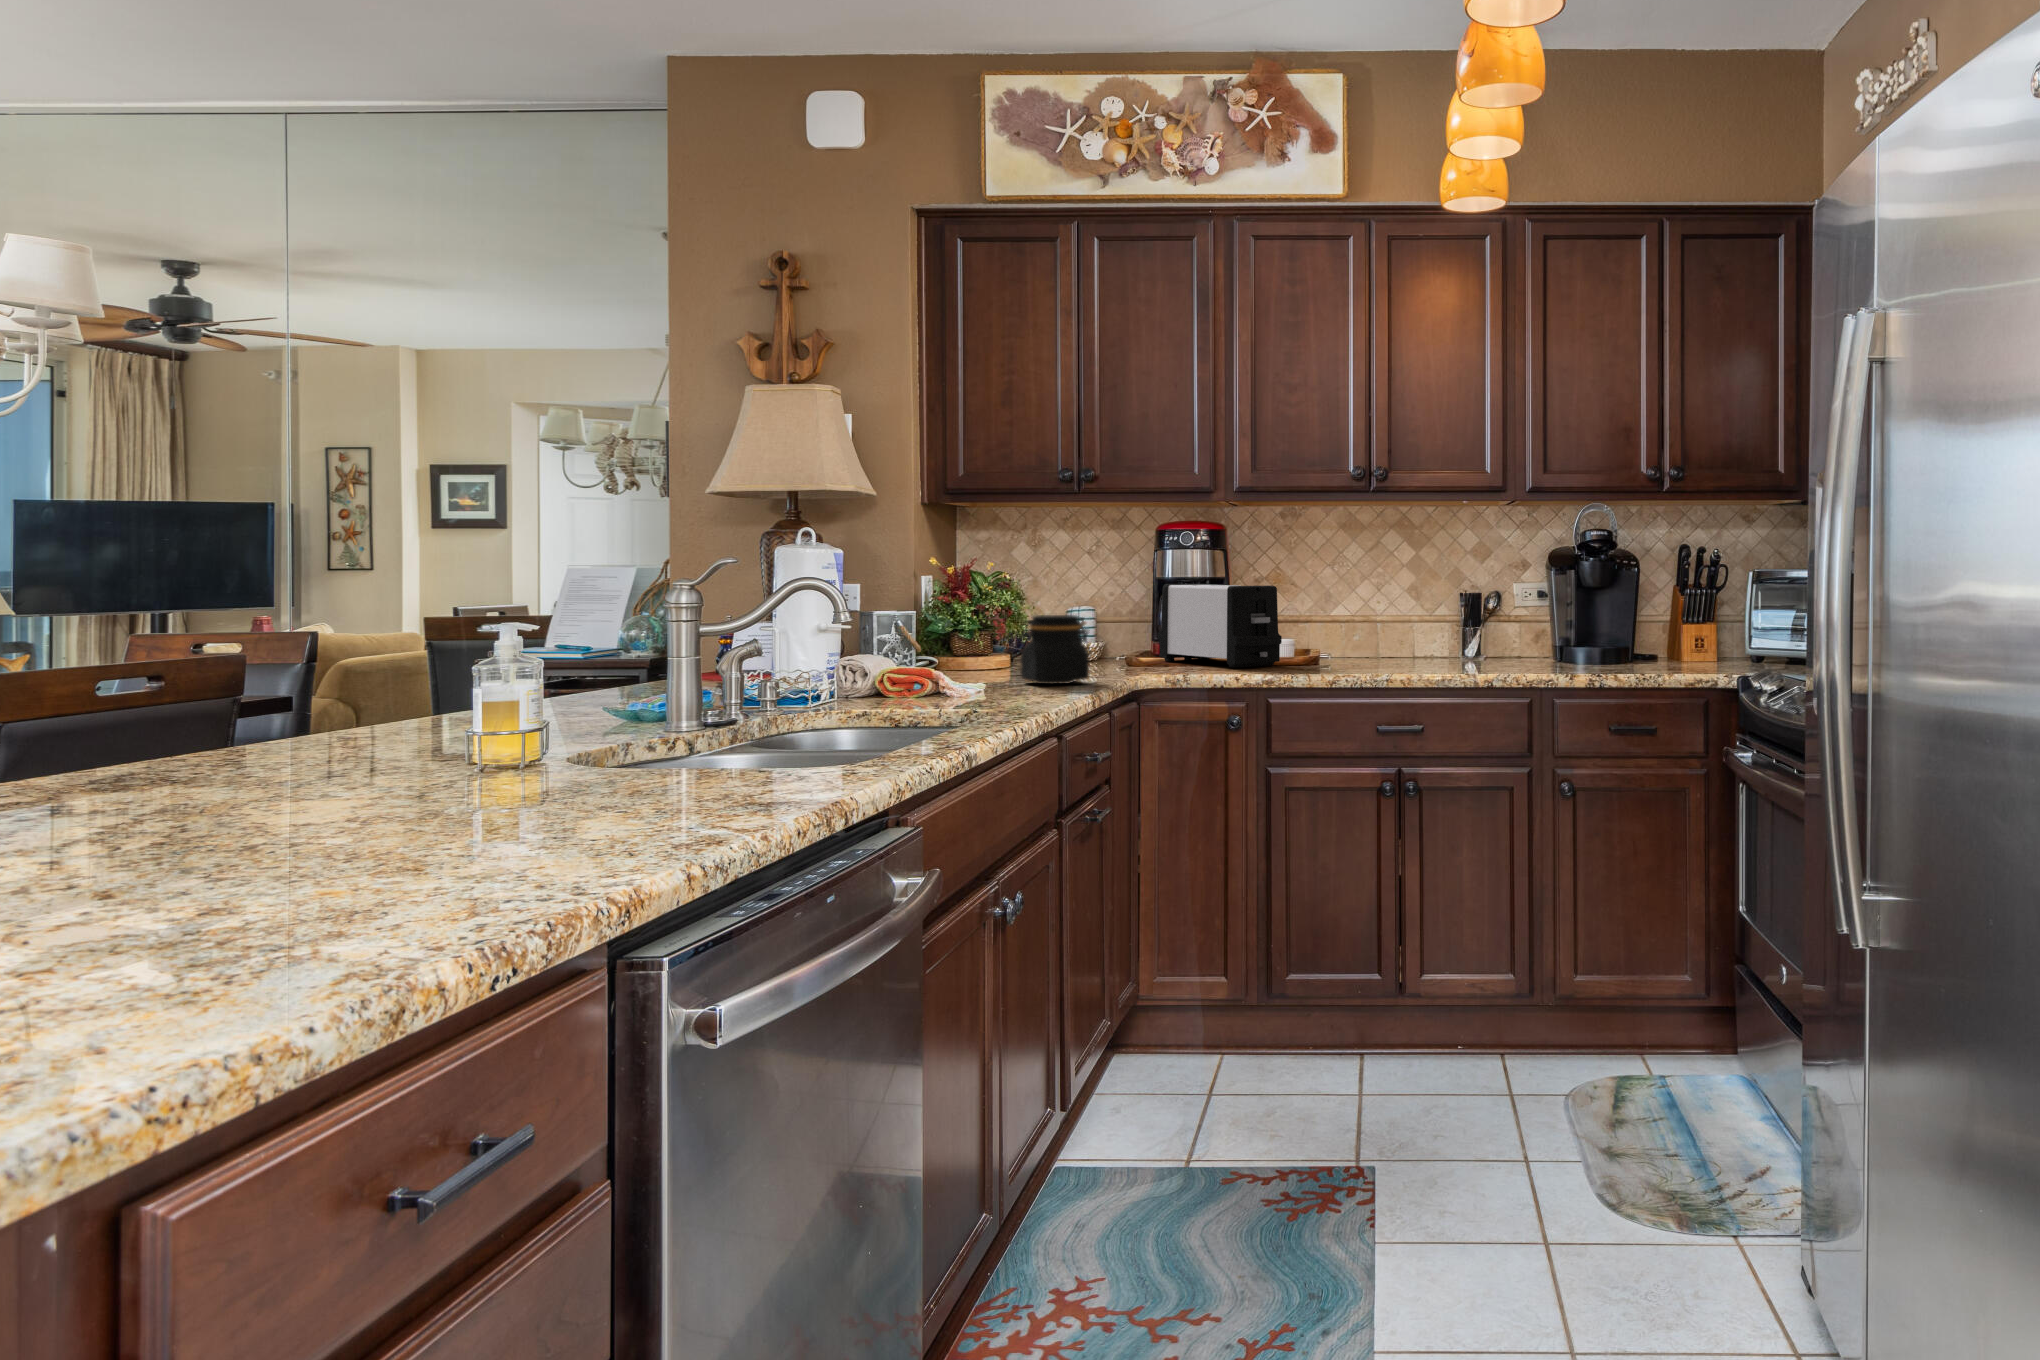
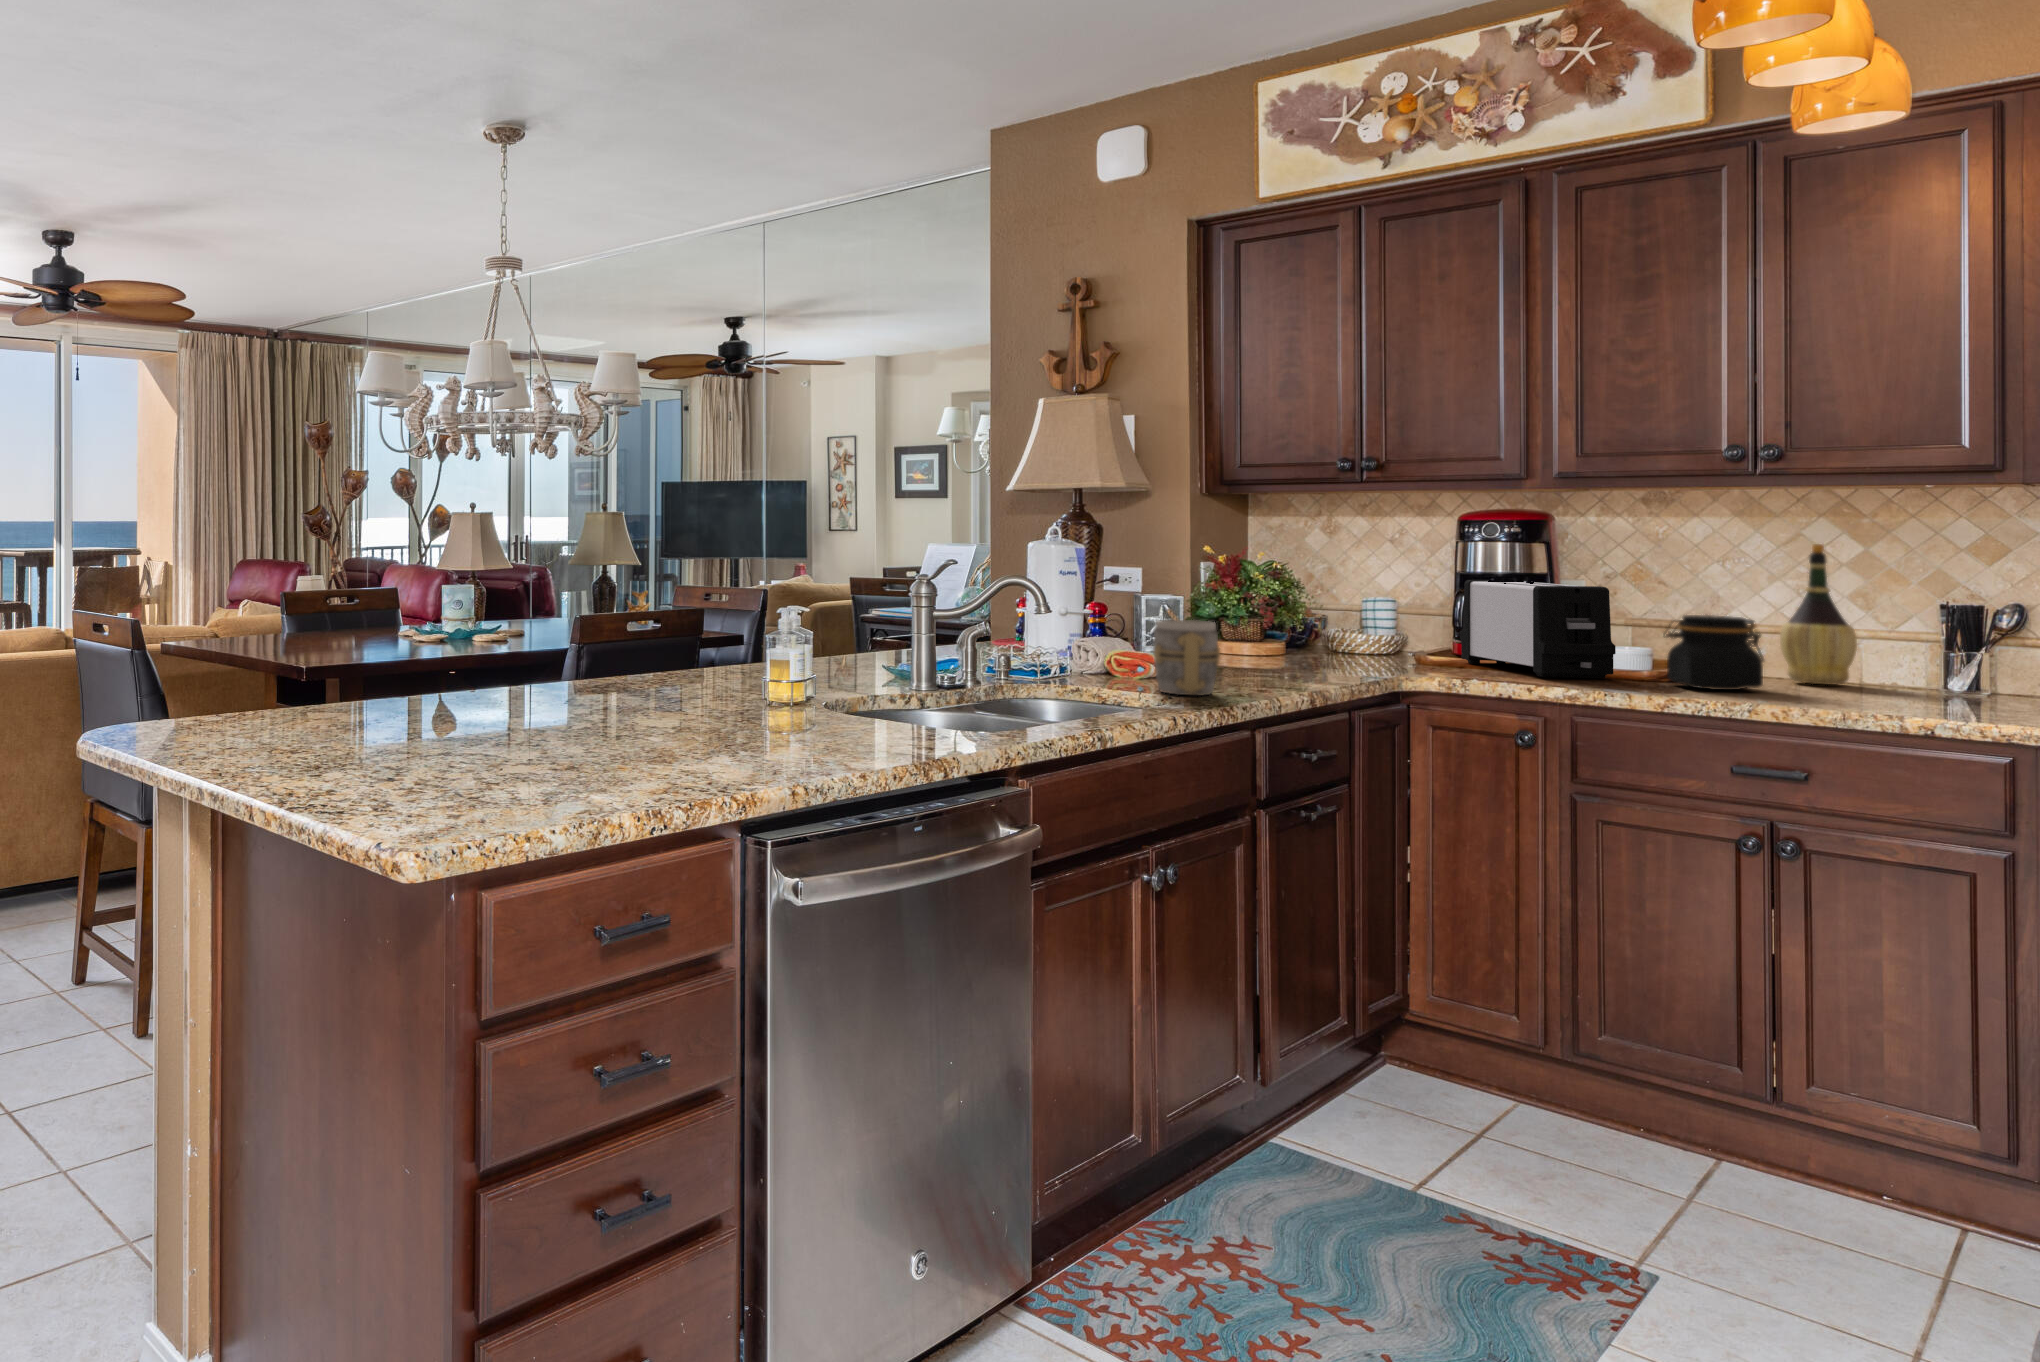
wine bottle: none [1376,548,1420,659] -> present [1780,544,1857,685]
jar: present [1018,615,1091,684] -> present [1664,615,1764,690]
mug: none [939,627,1009,708] -> present [1153,620,1220,696]

